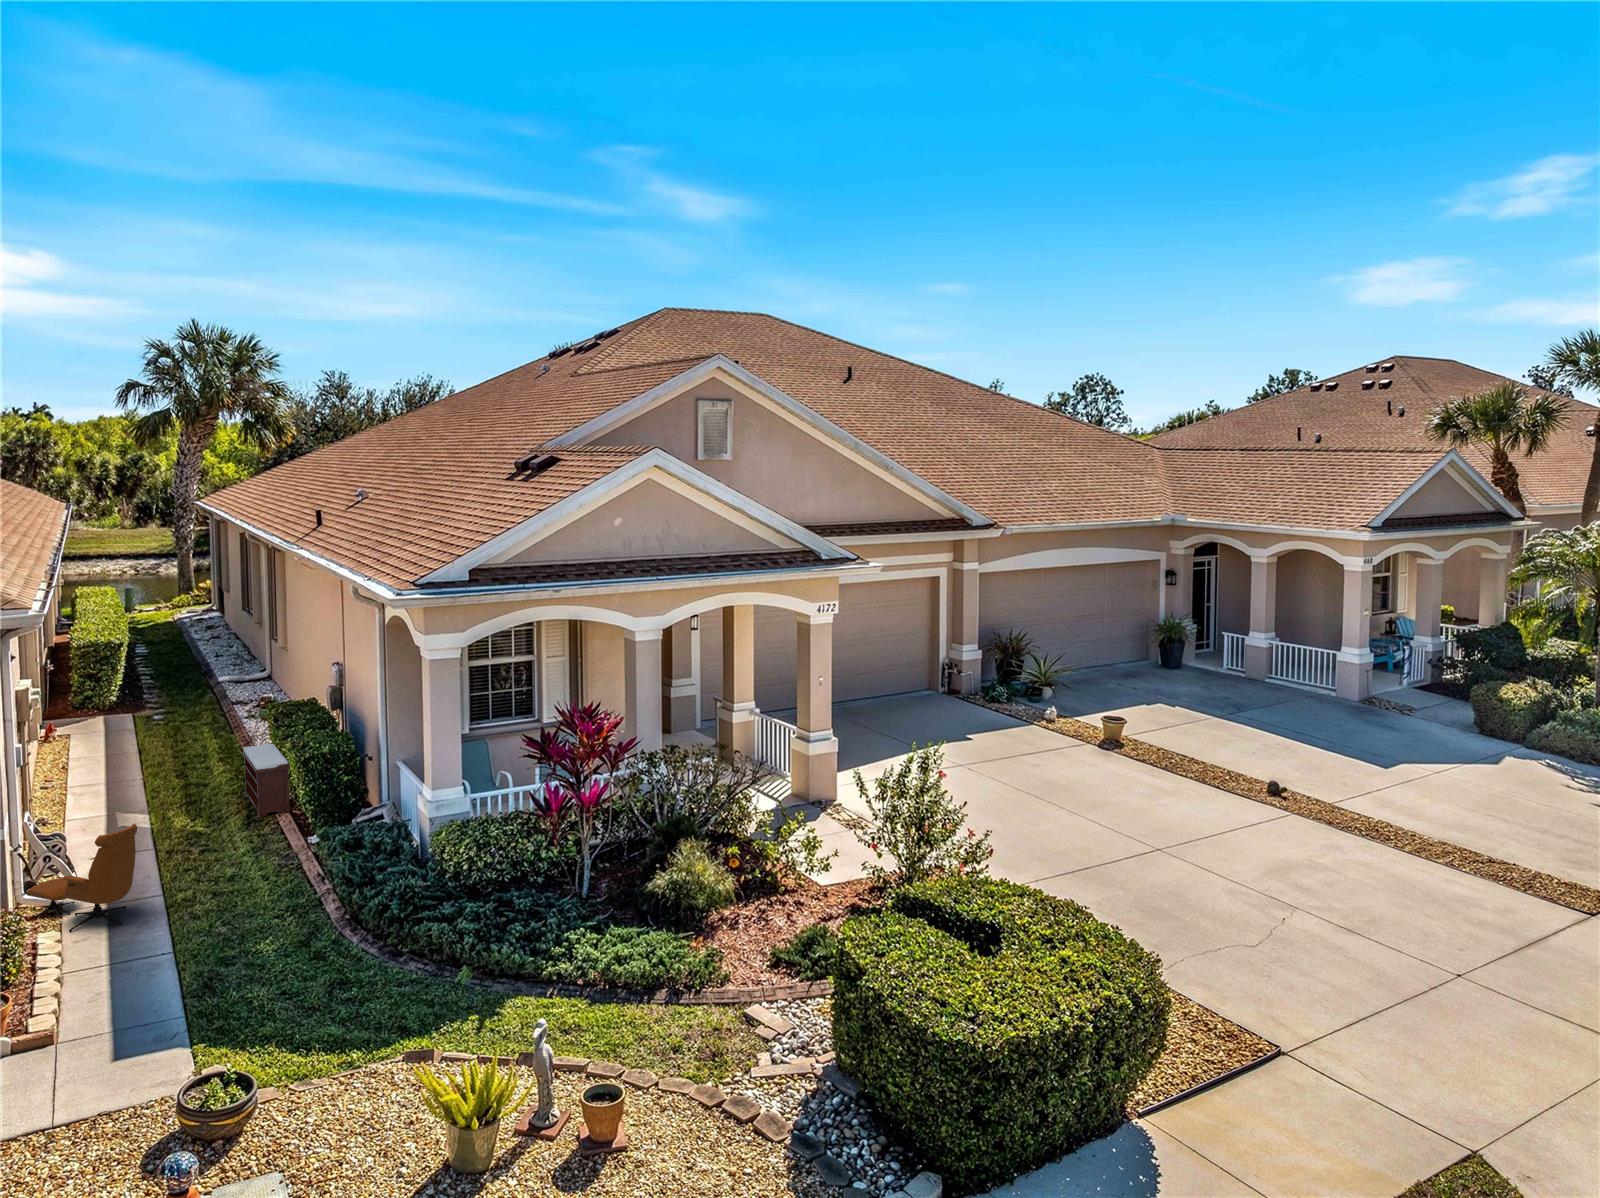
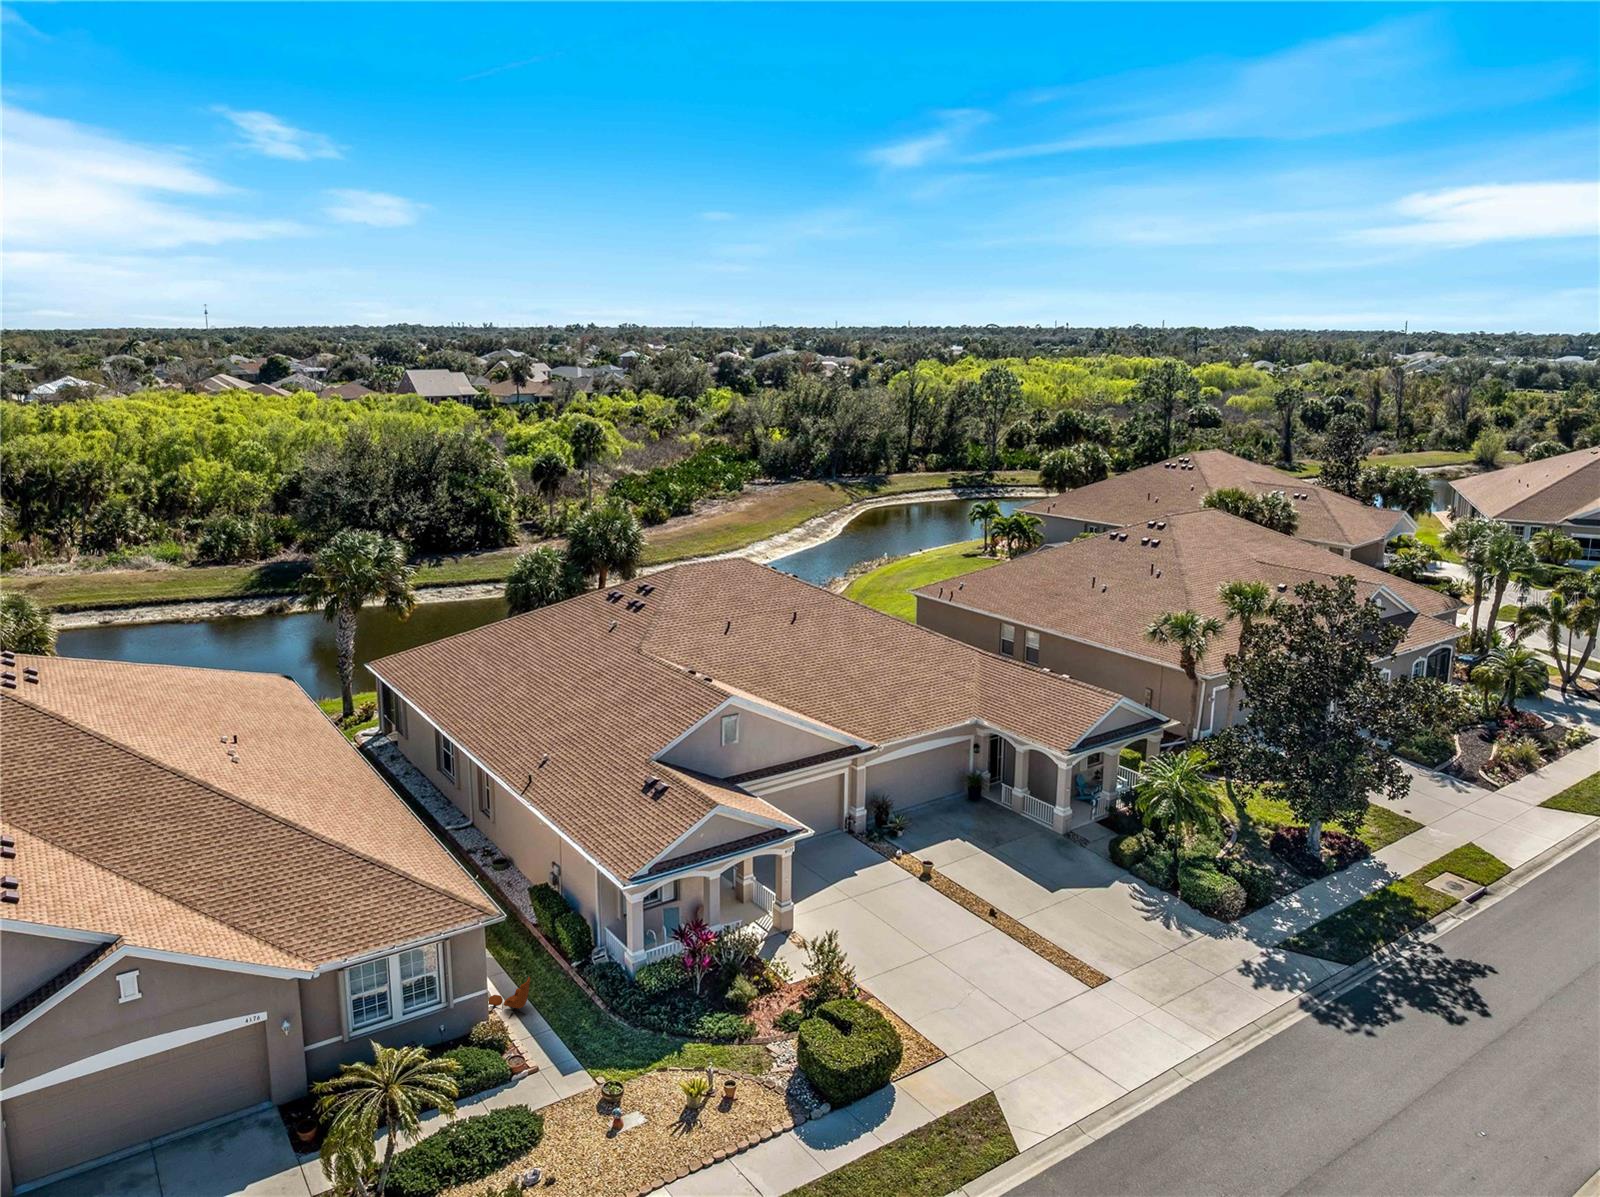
bench: present [242,744,290,818] -> none [524,910,553,949]

